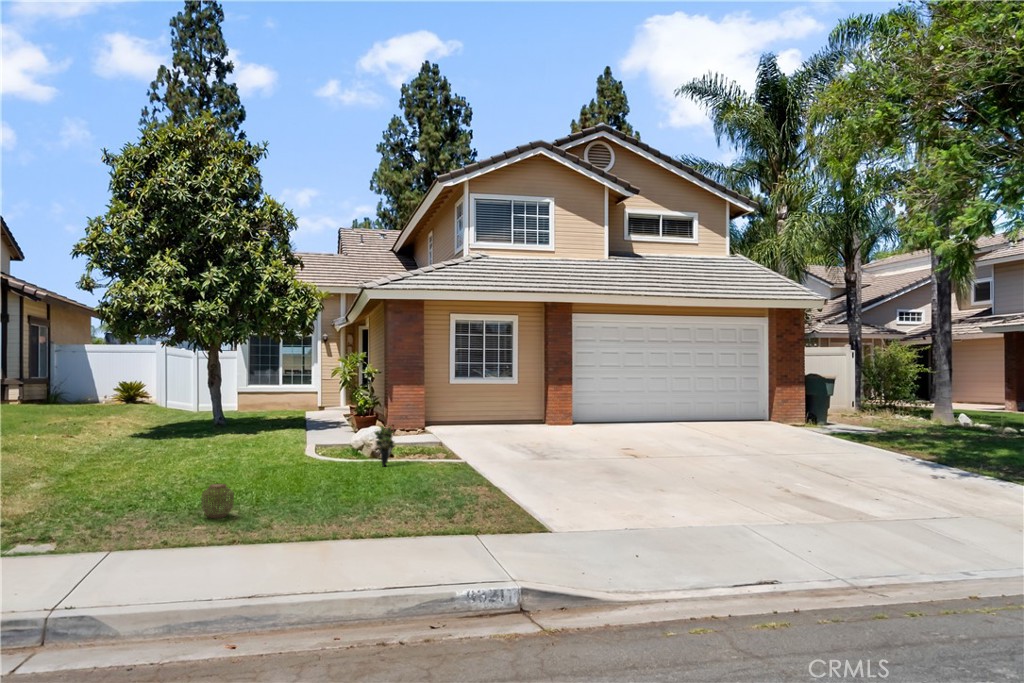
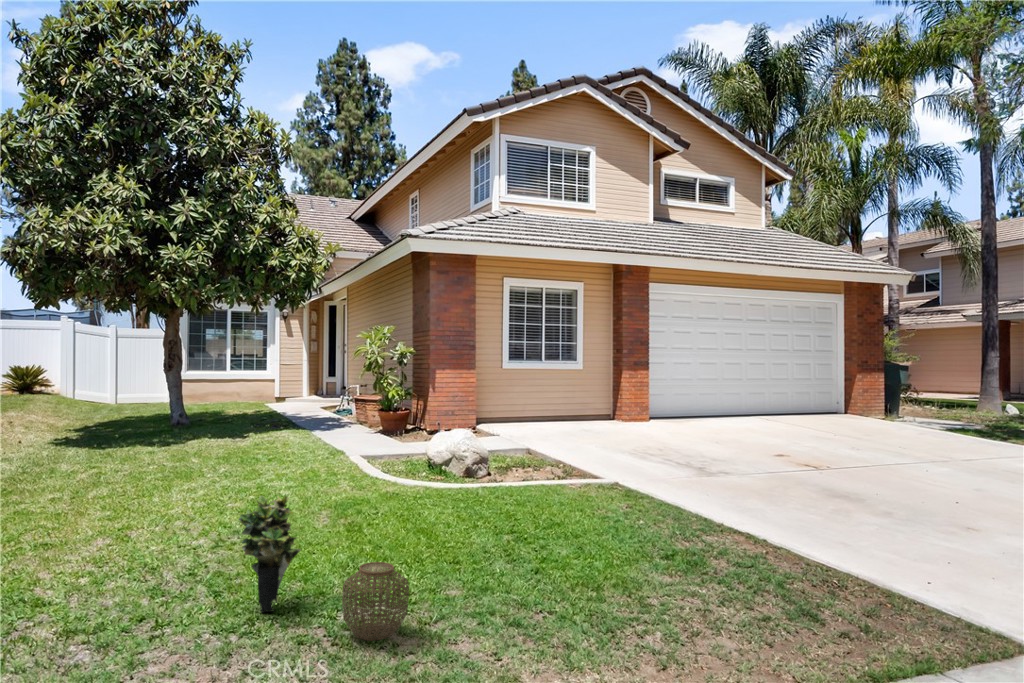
potted plant: present [375,427,395,466] -> present [239,496,301,613]

